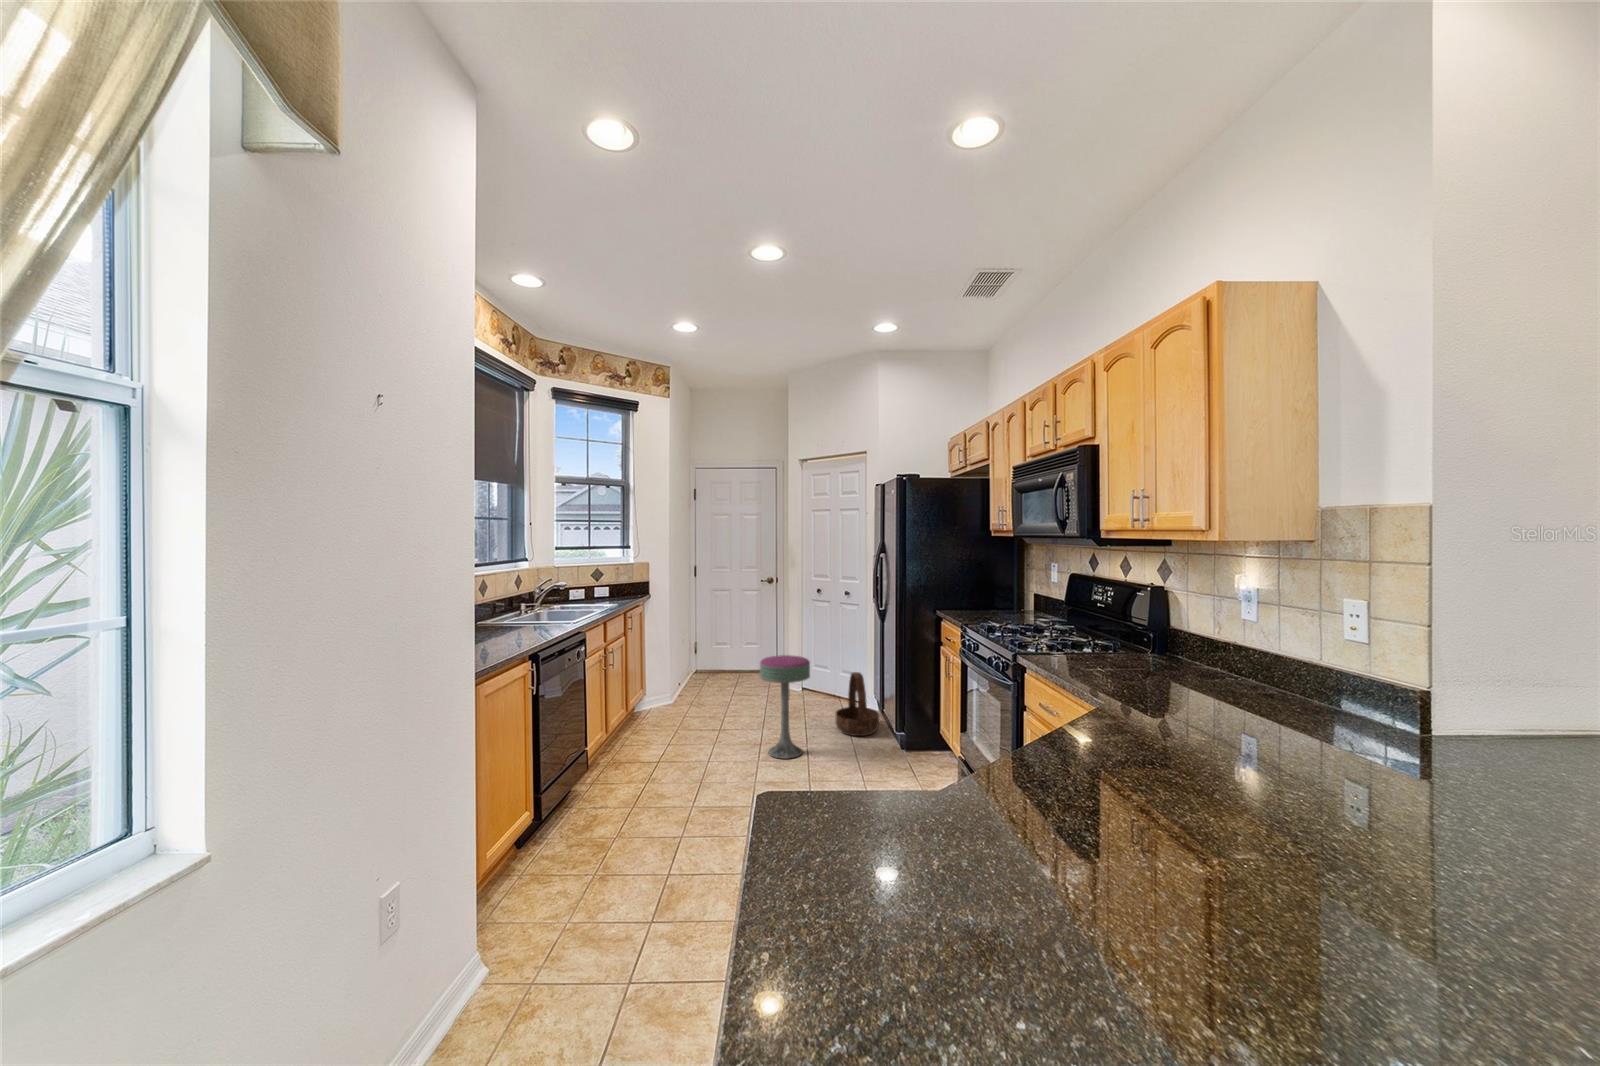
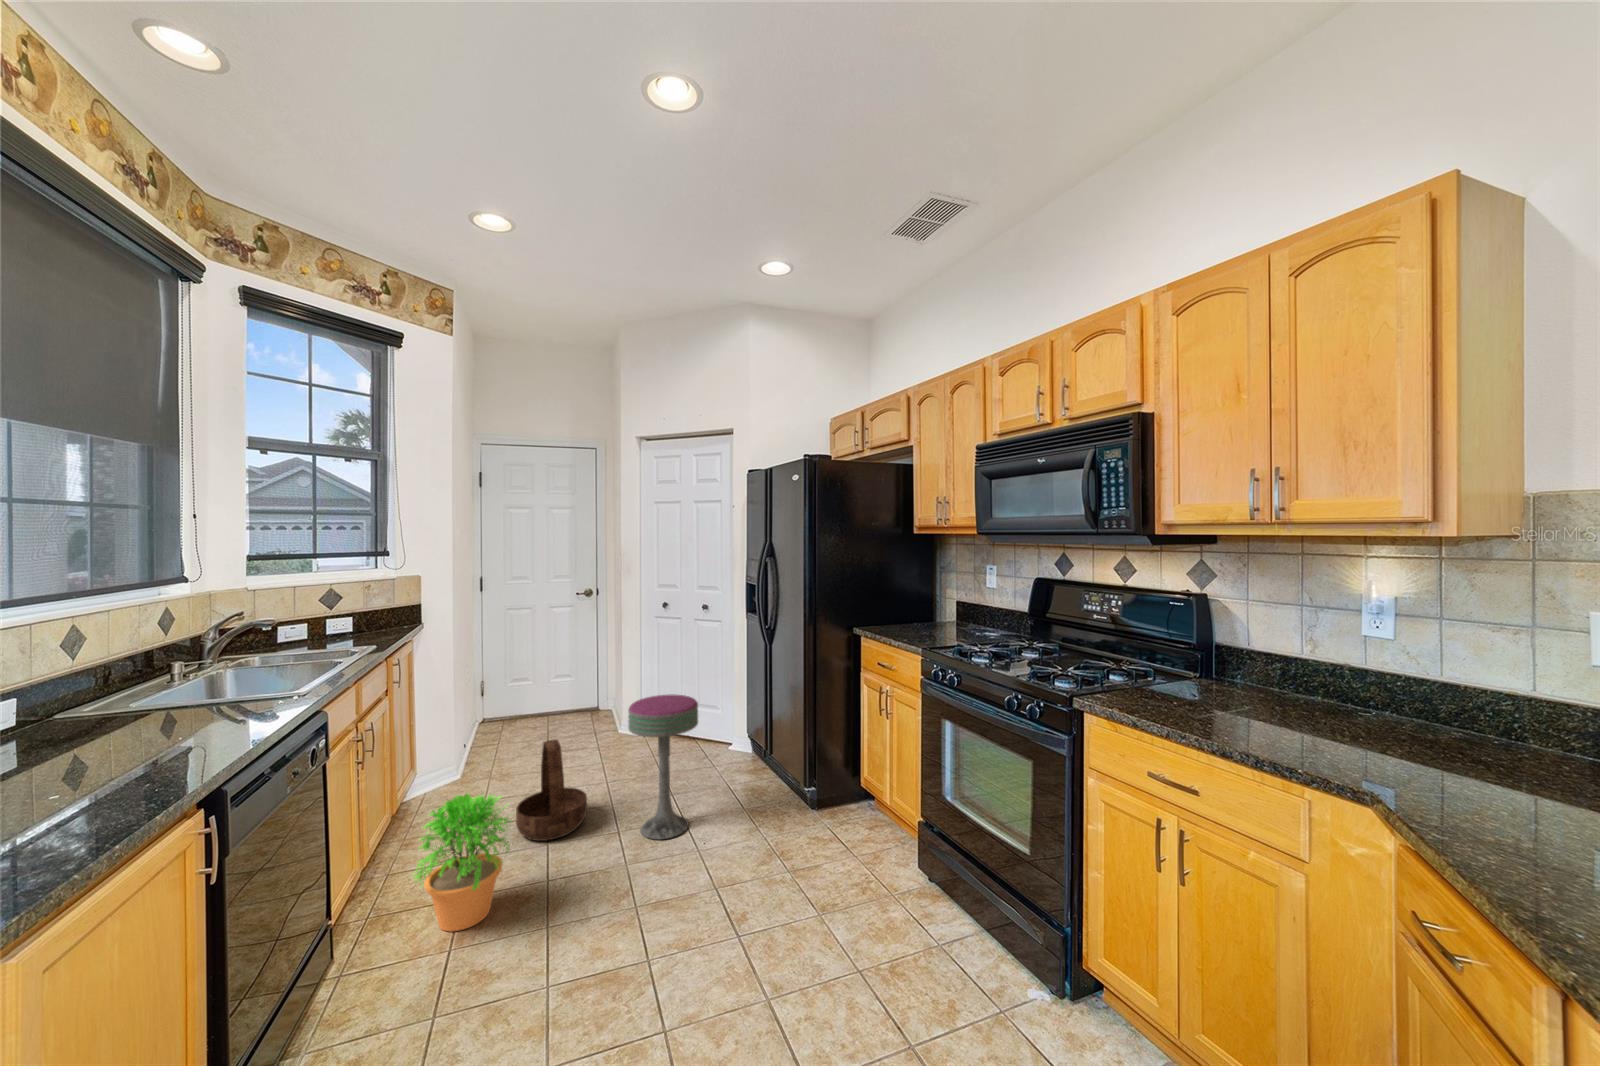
basket: present [835,672,879,736] -> present [516,739,587,841]
potted plant: none [619,697,682,780] -> present [415,793,510,932]

